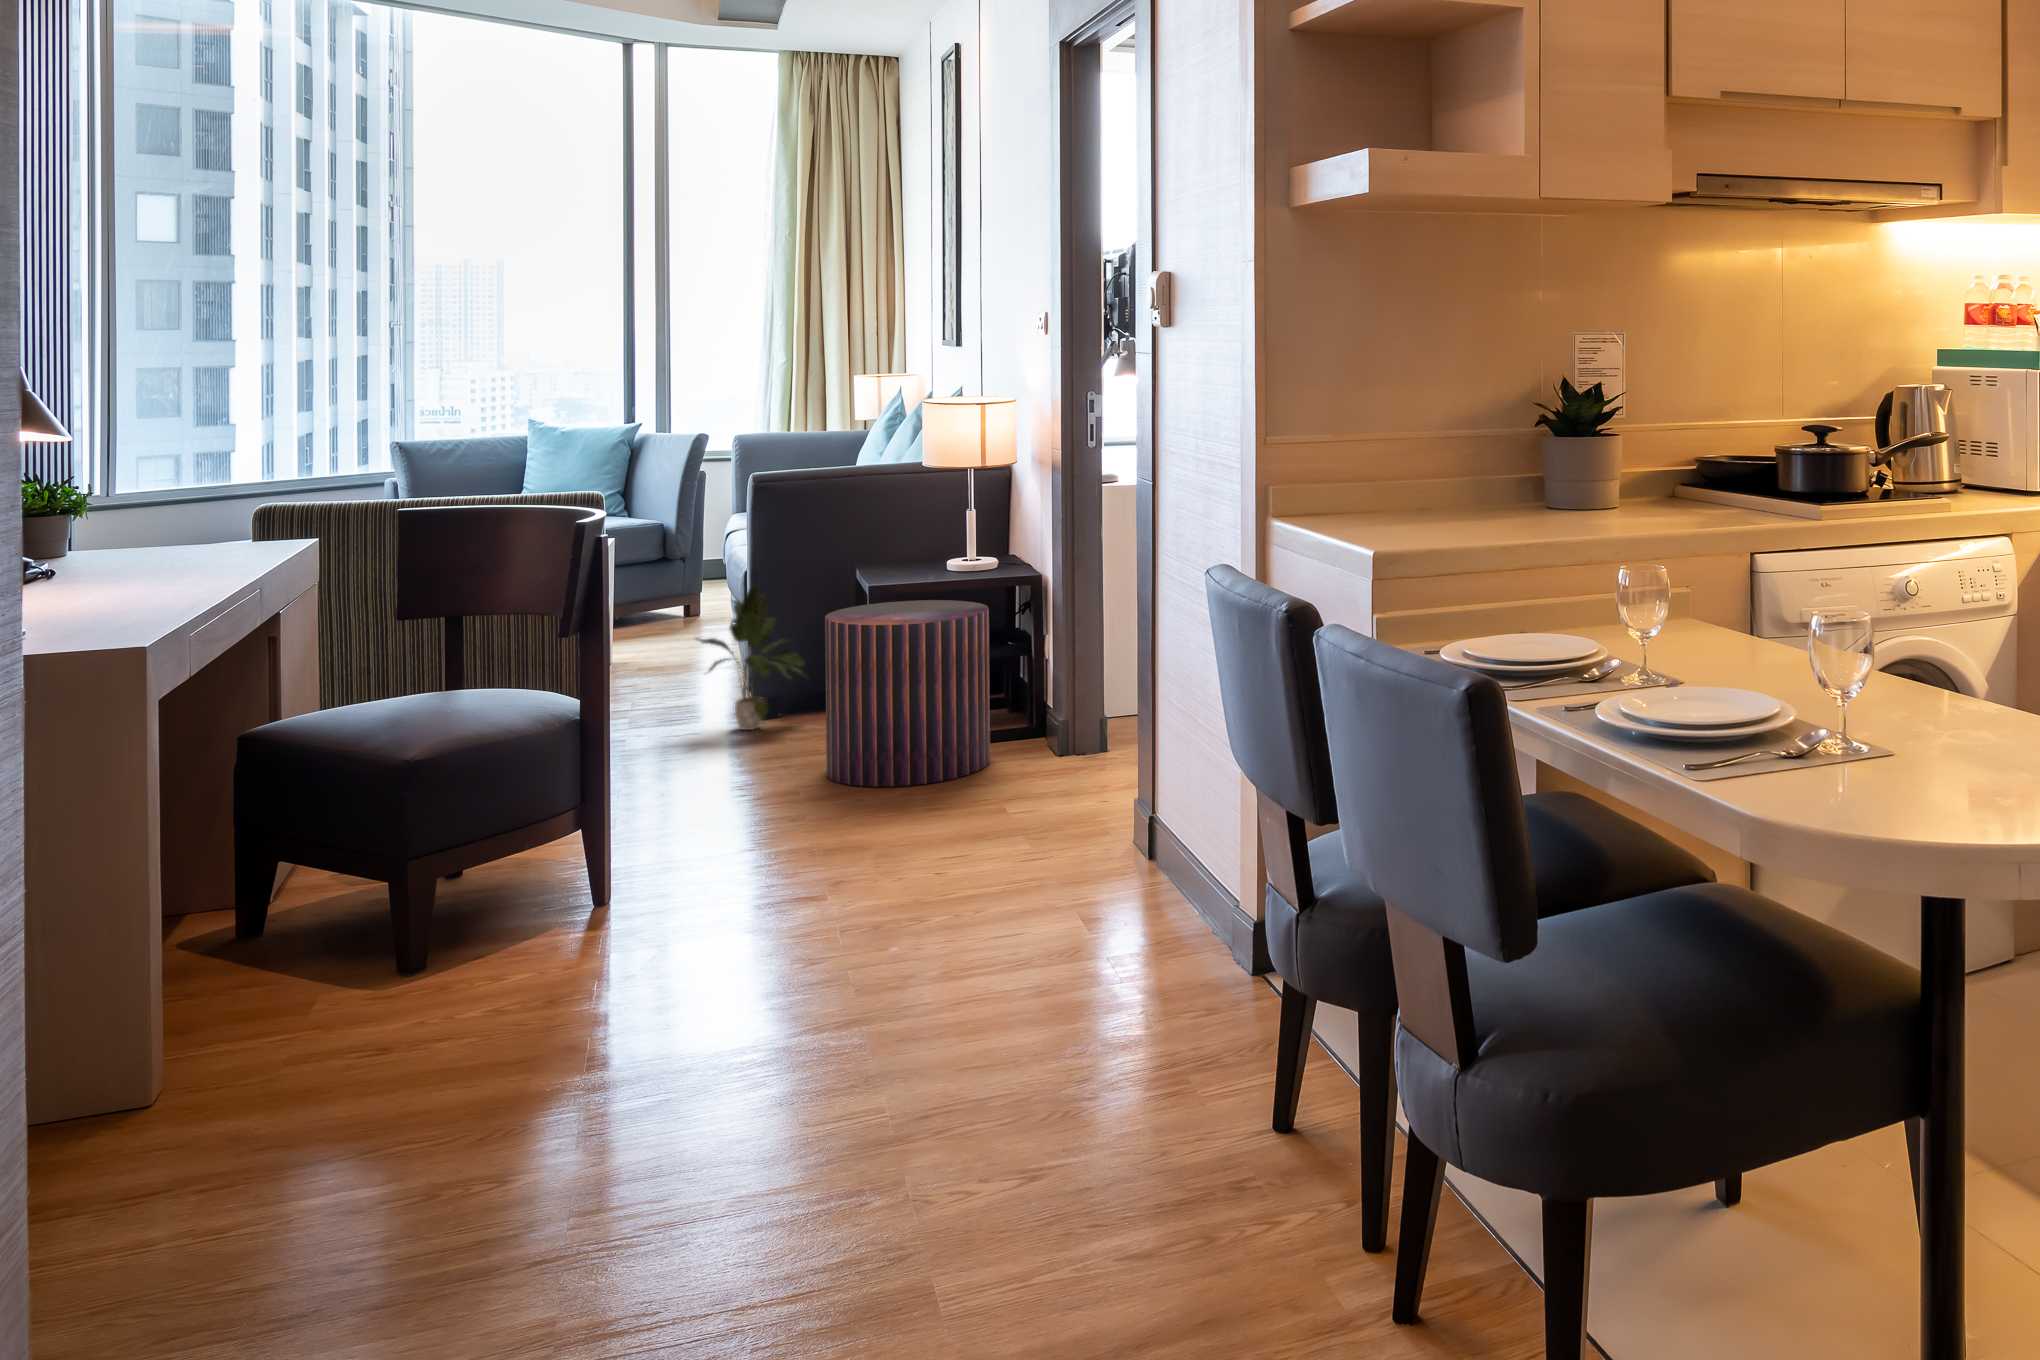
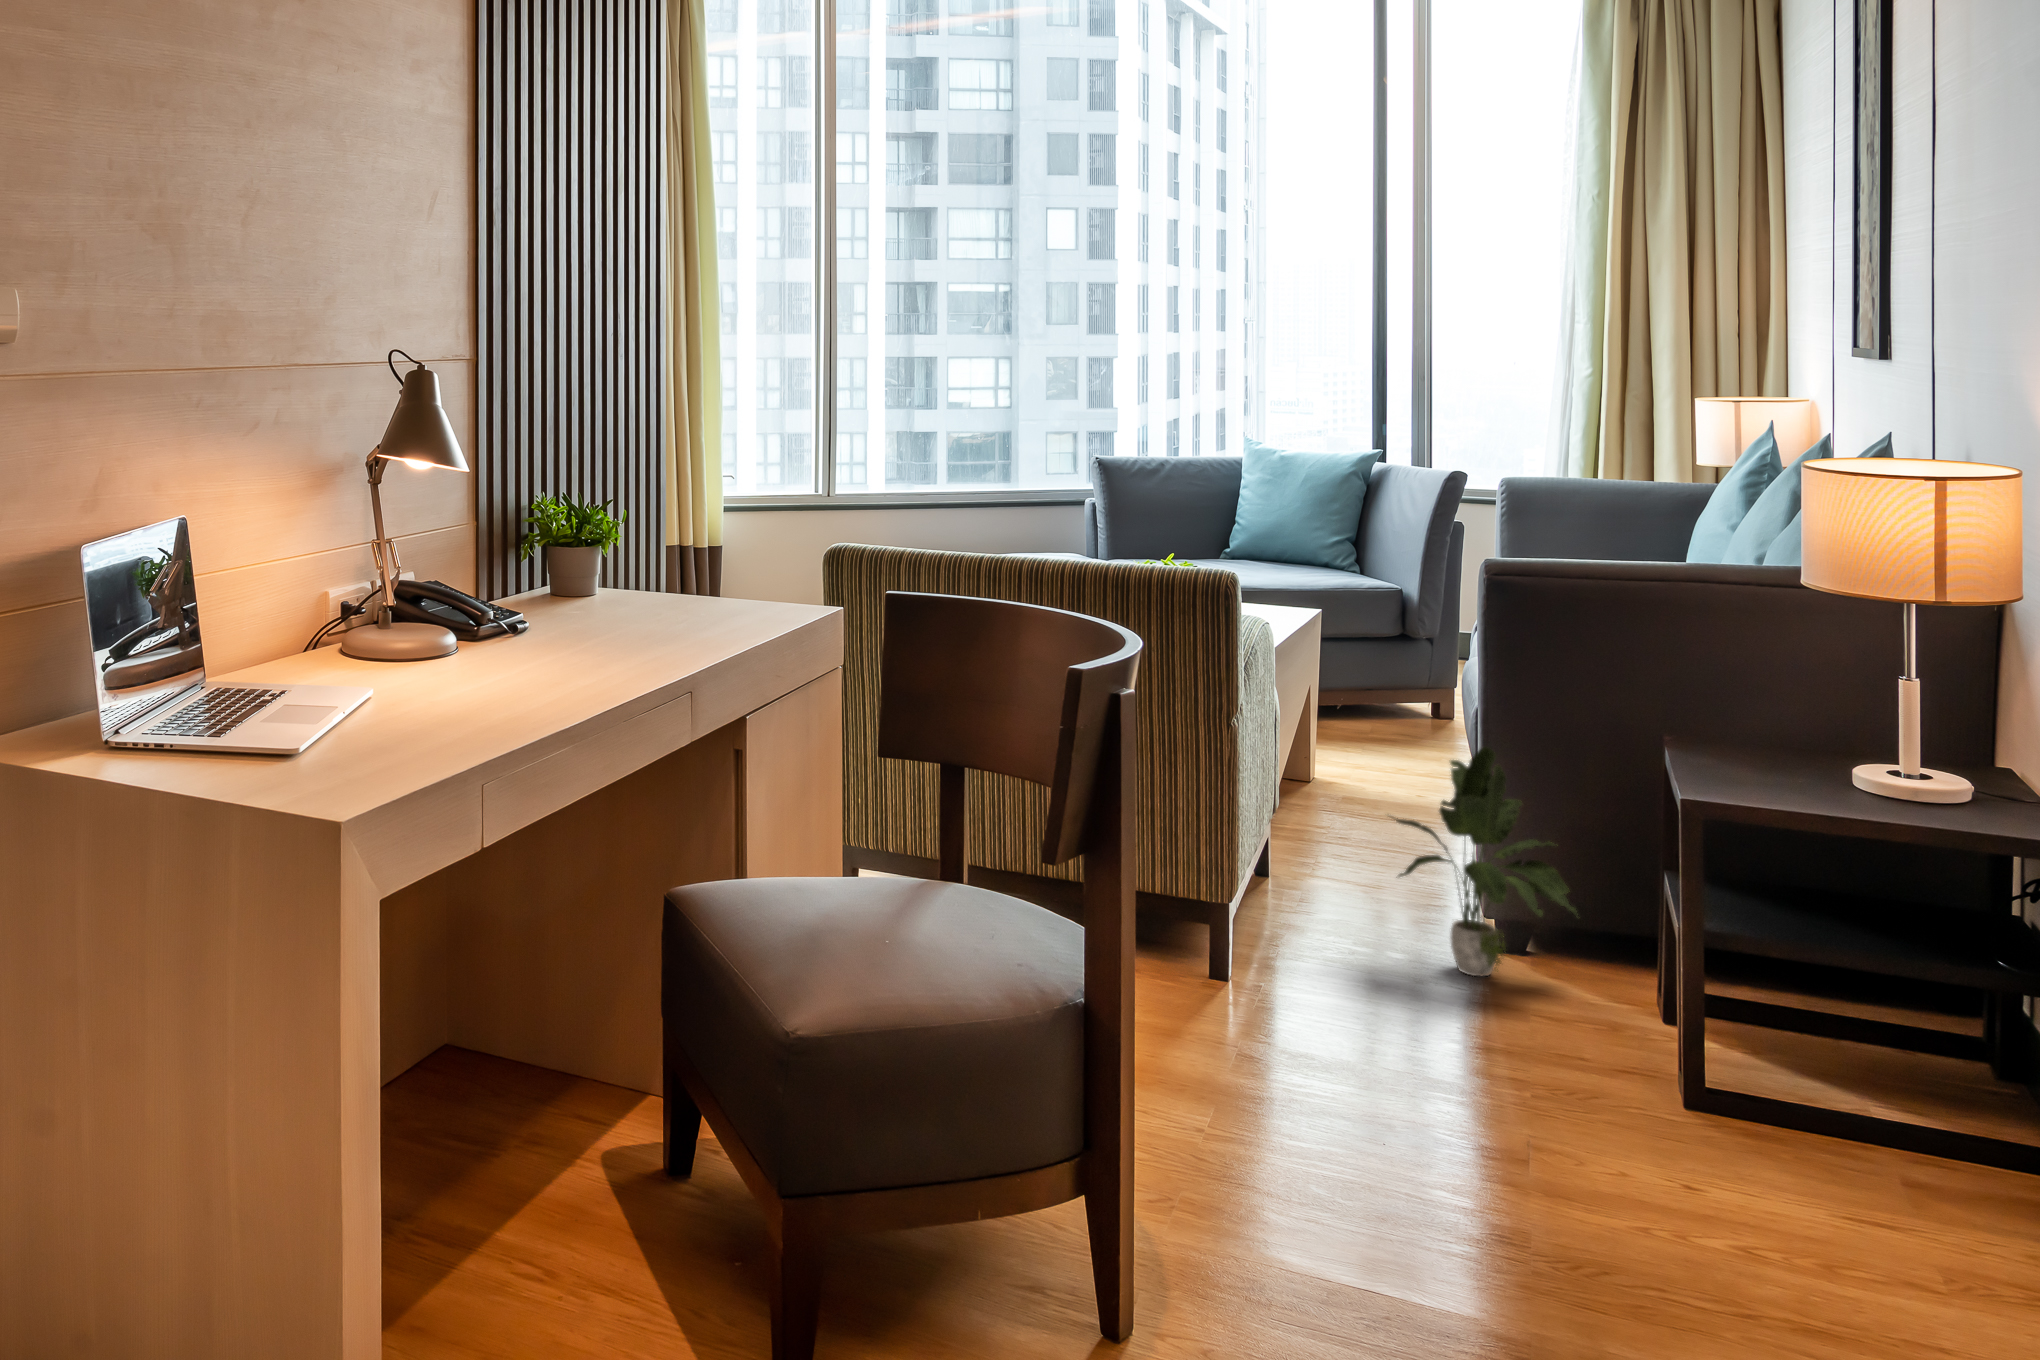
pouf: present [825,600,990,787] -> none [1589,840,1954,1257]

